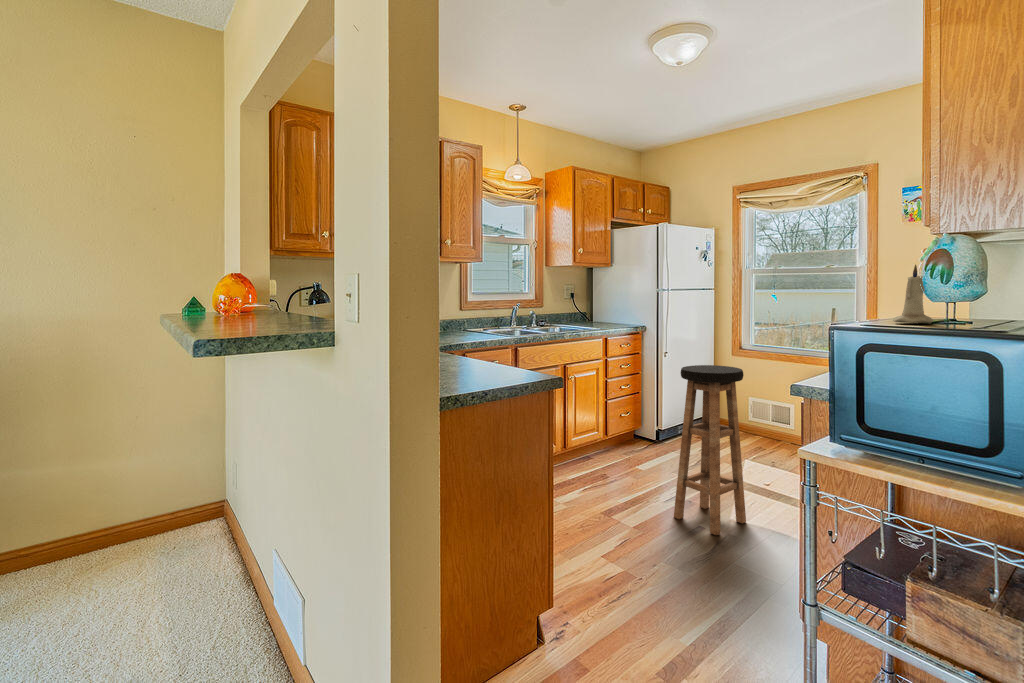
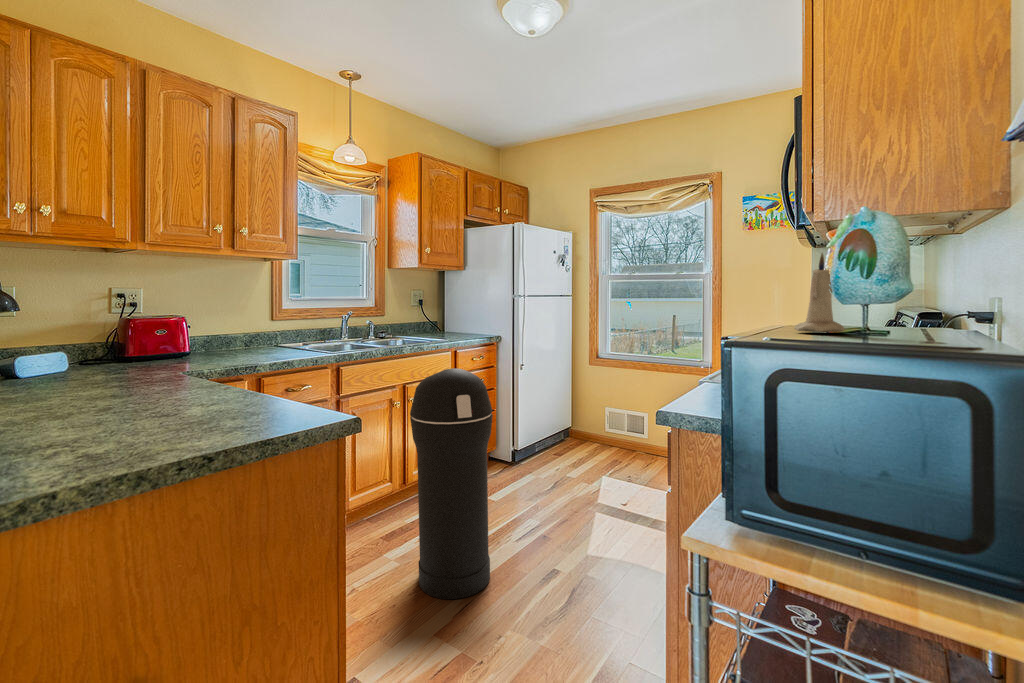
trash can: none [578,352,645,534] -> present [410,368,493,599]
bar stool: present [674,365,746,535] -> none [529,381,608,584]

